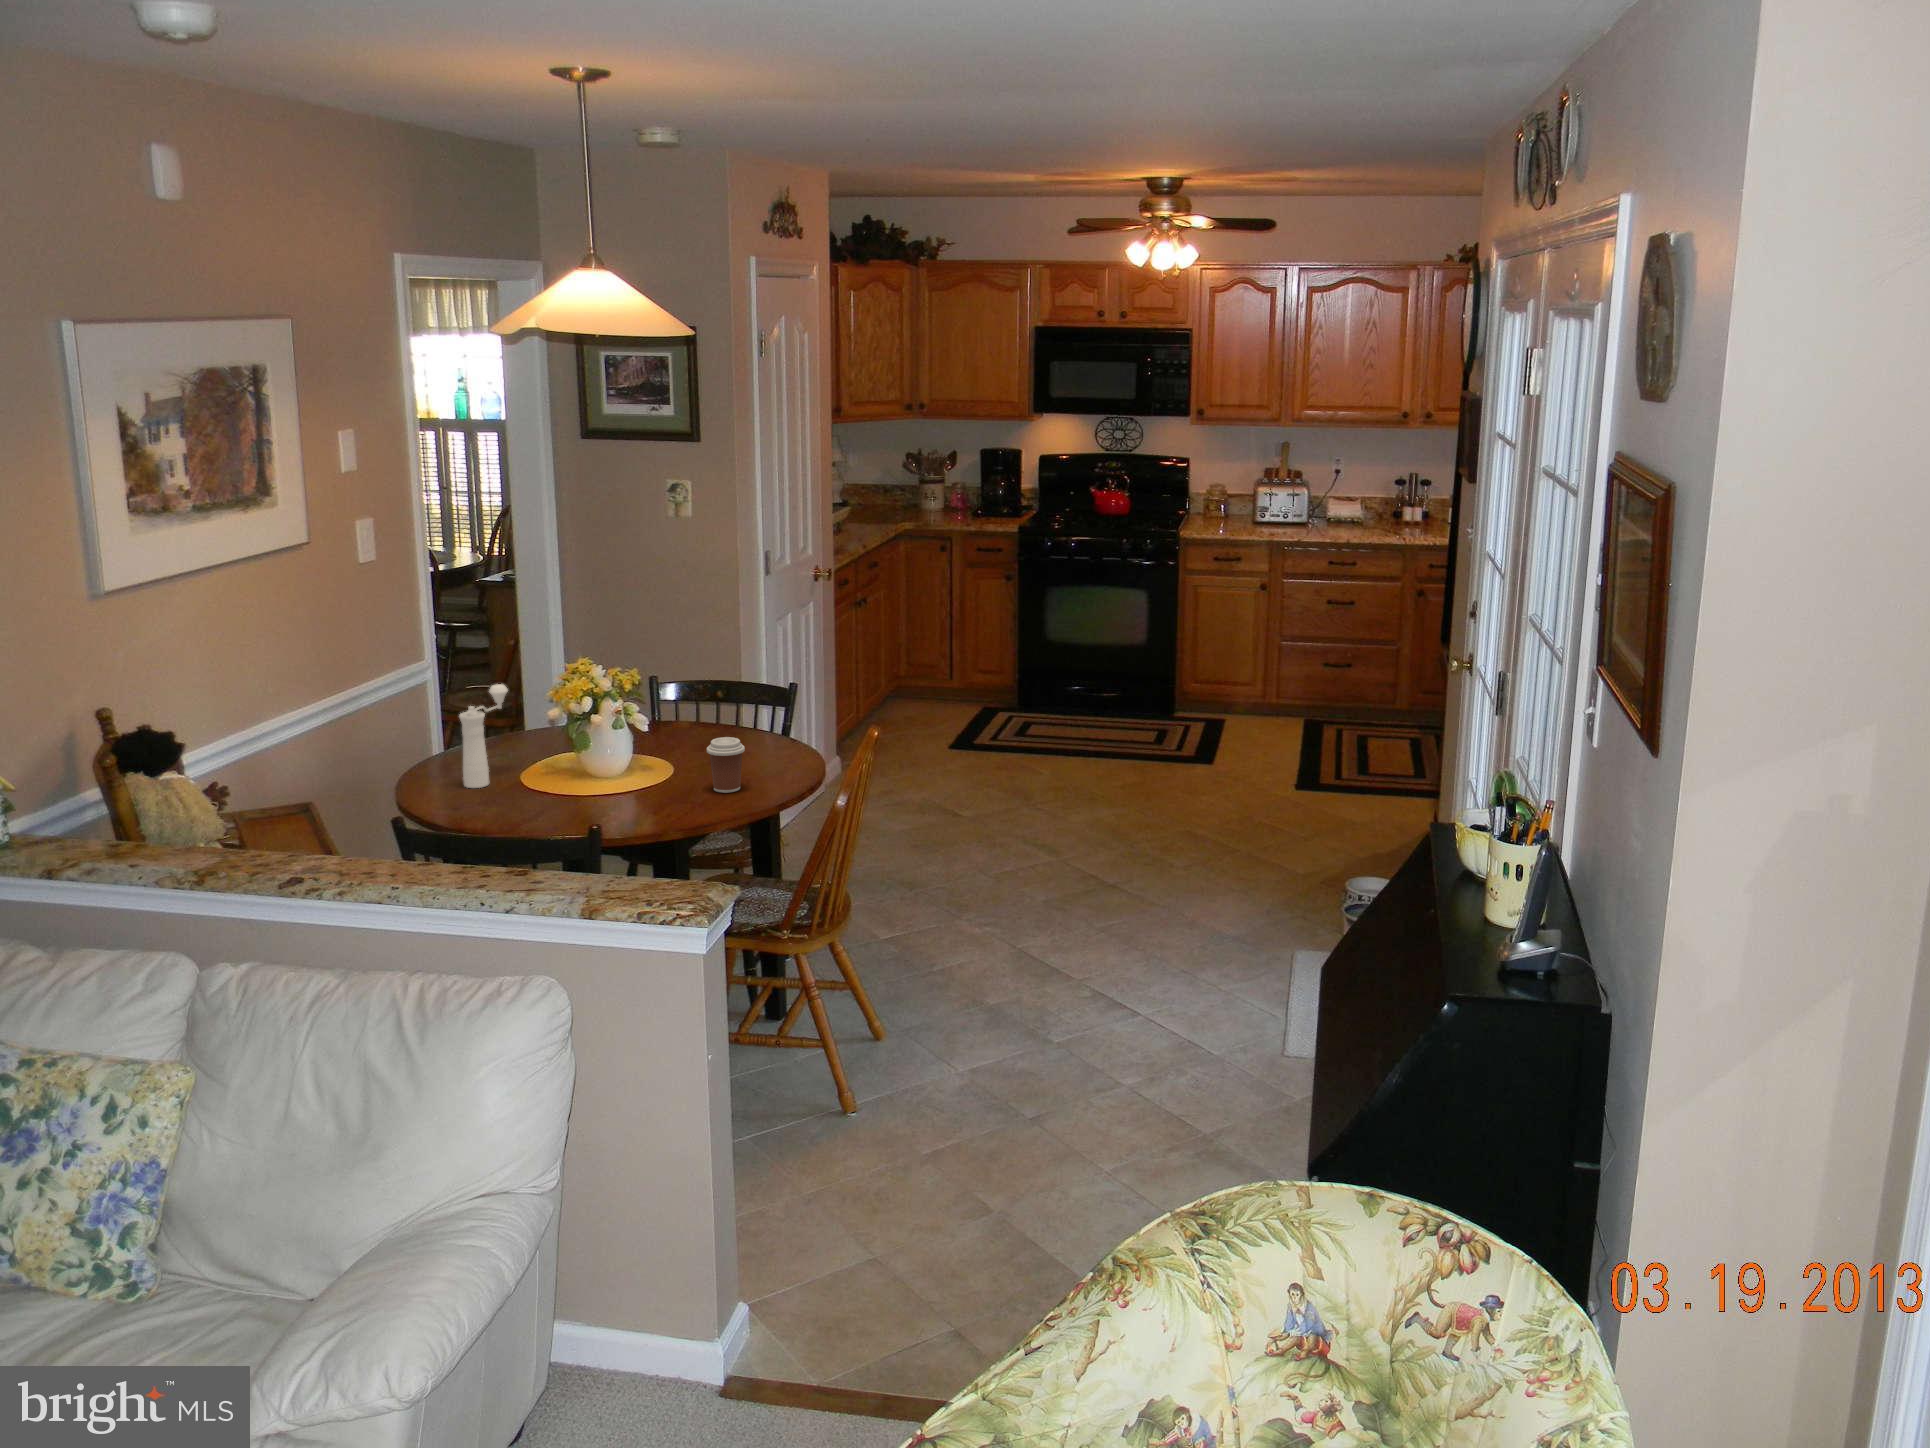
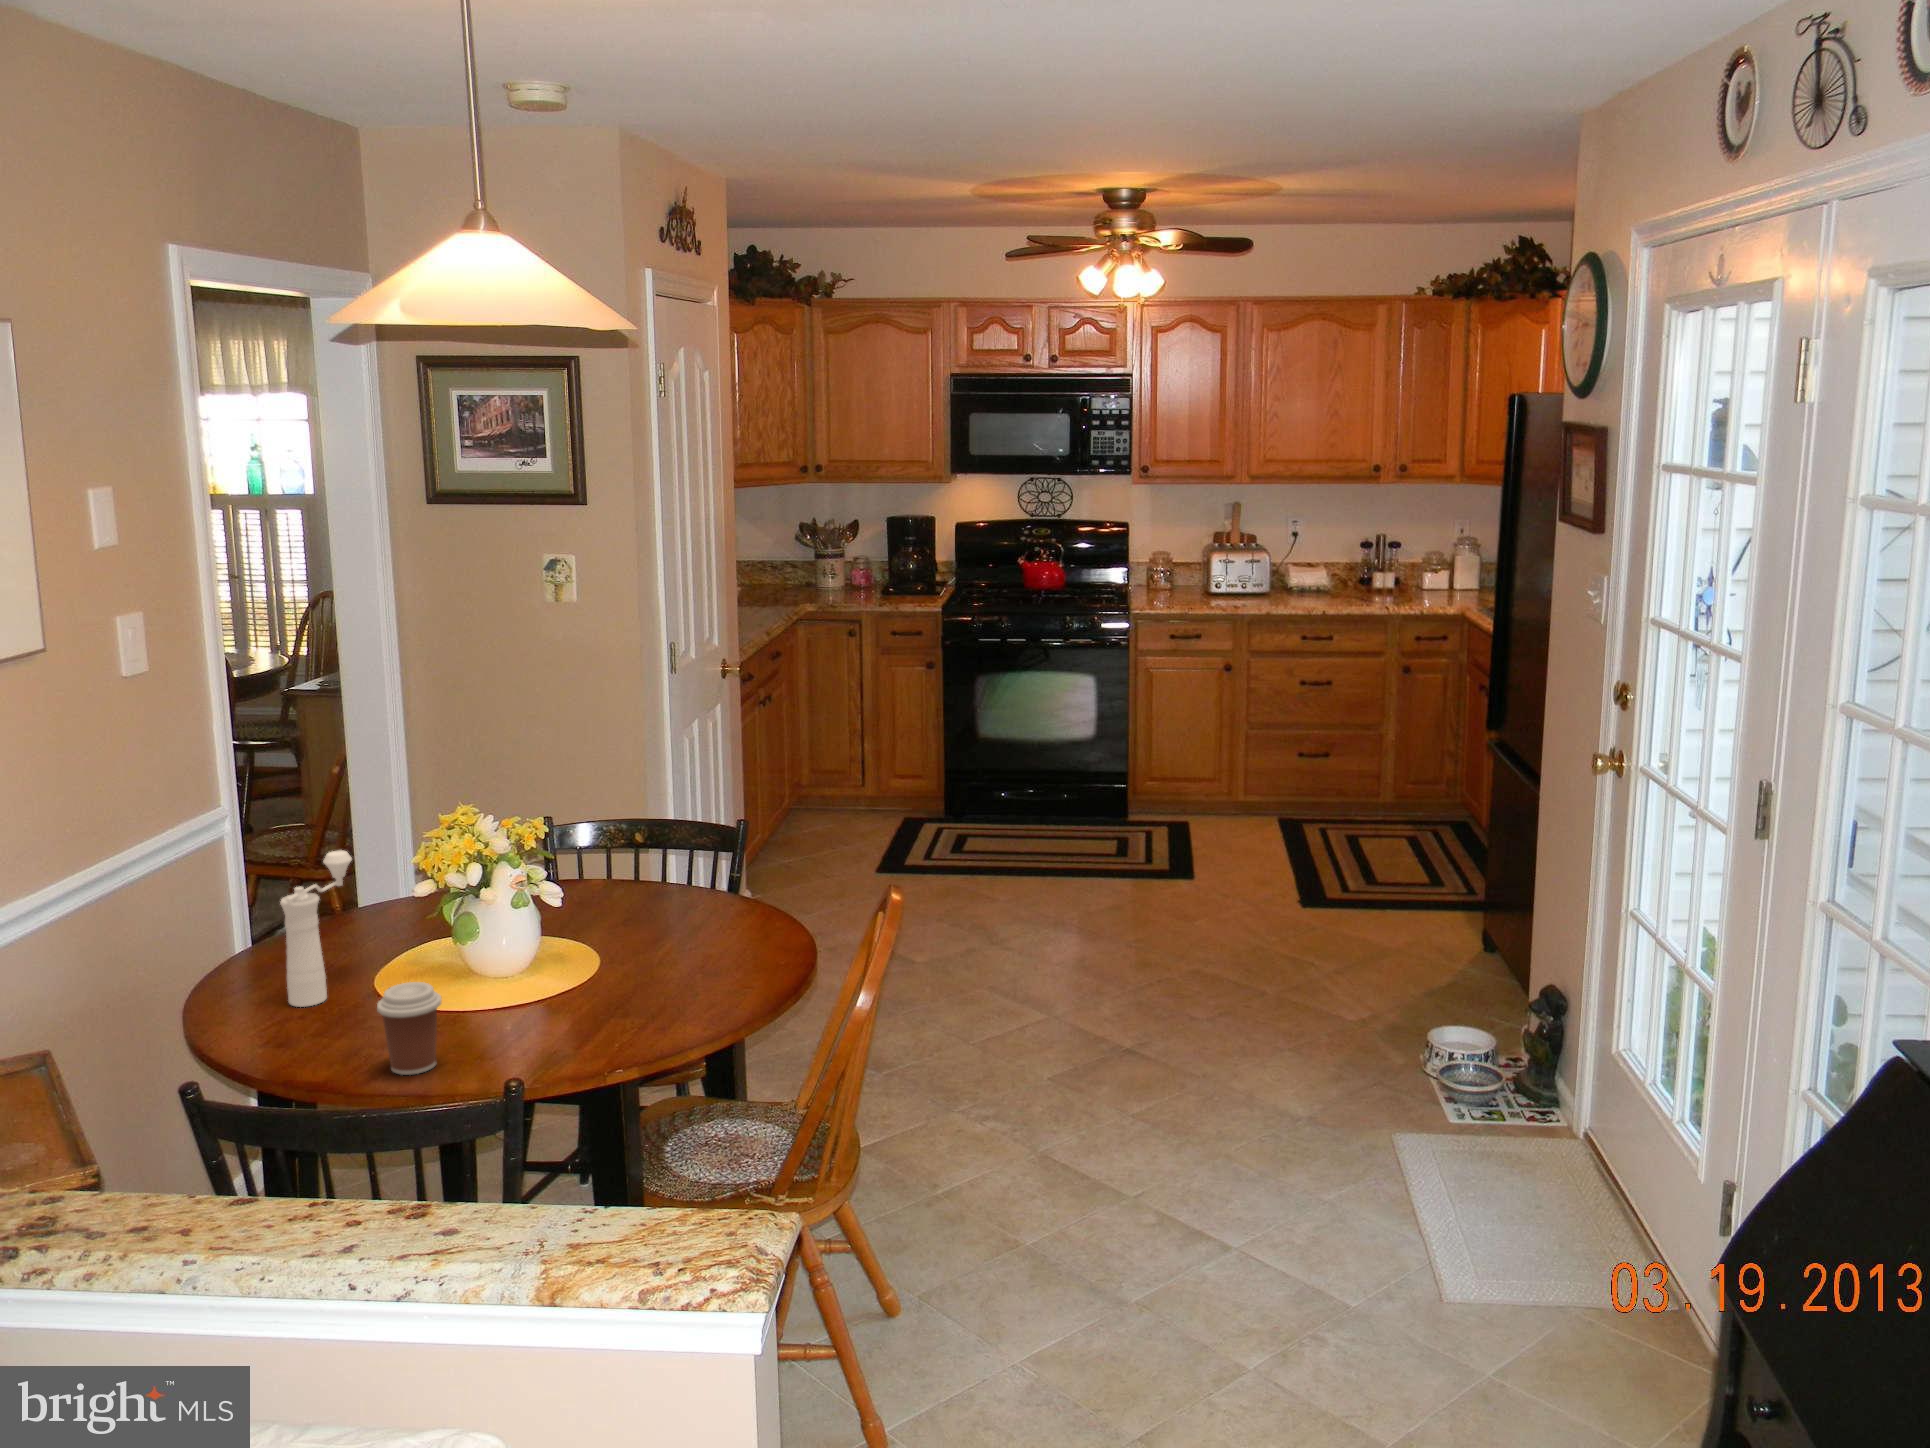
coffee cup: present [707,737,745,793] -> present [377,982,441,1075]

